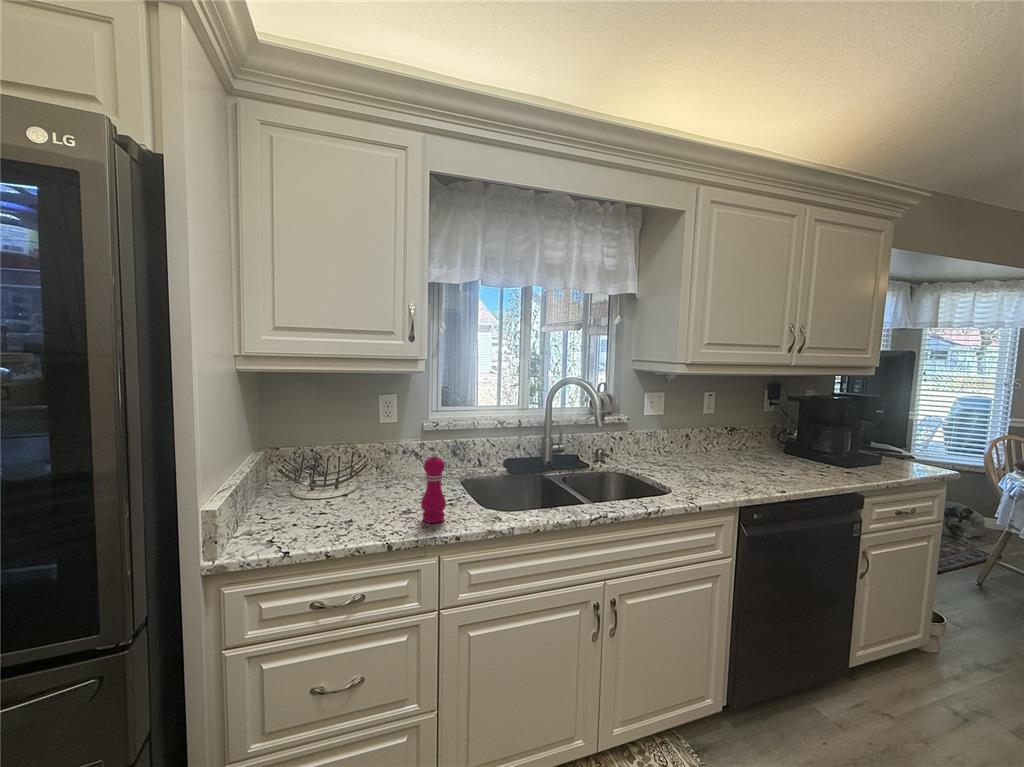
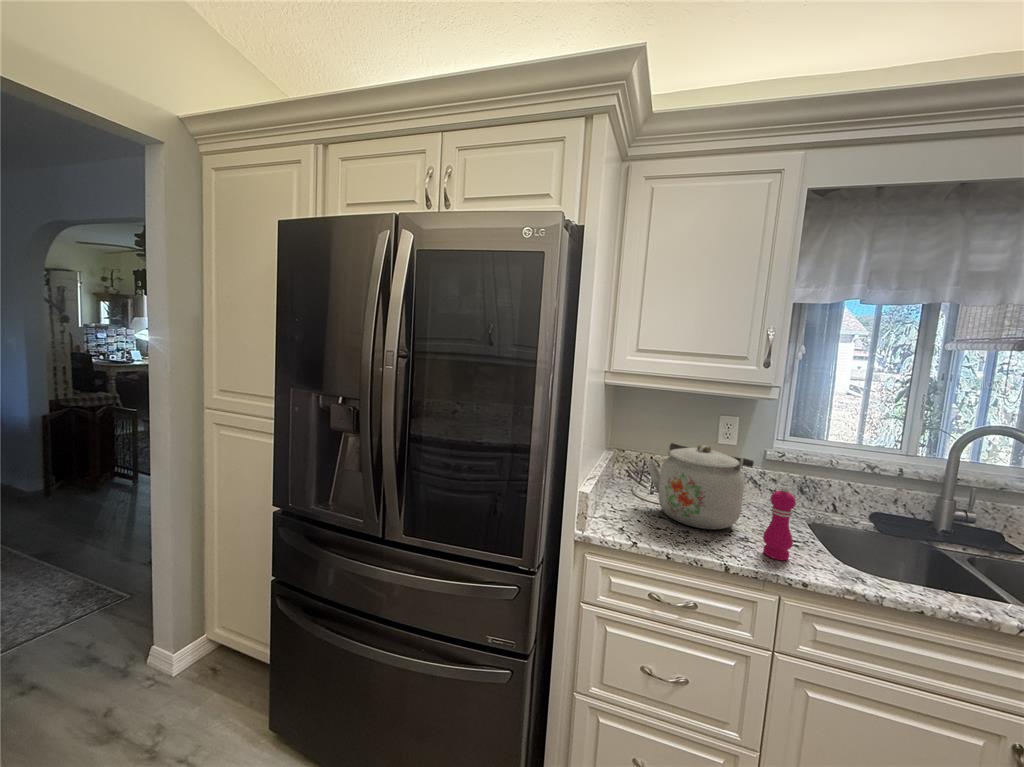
kettle: none [301,426,409,514] -> present [648,443,754,529]

